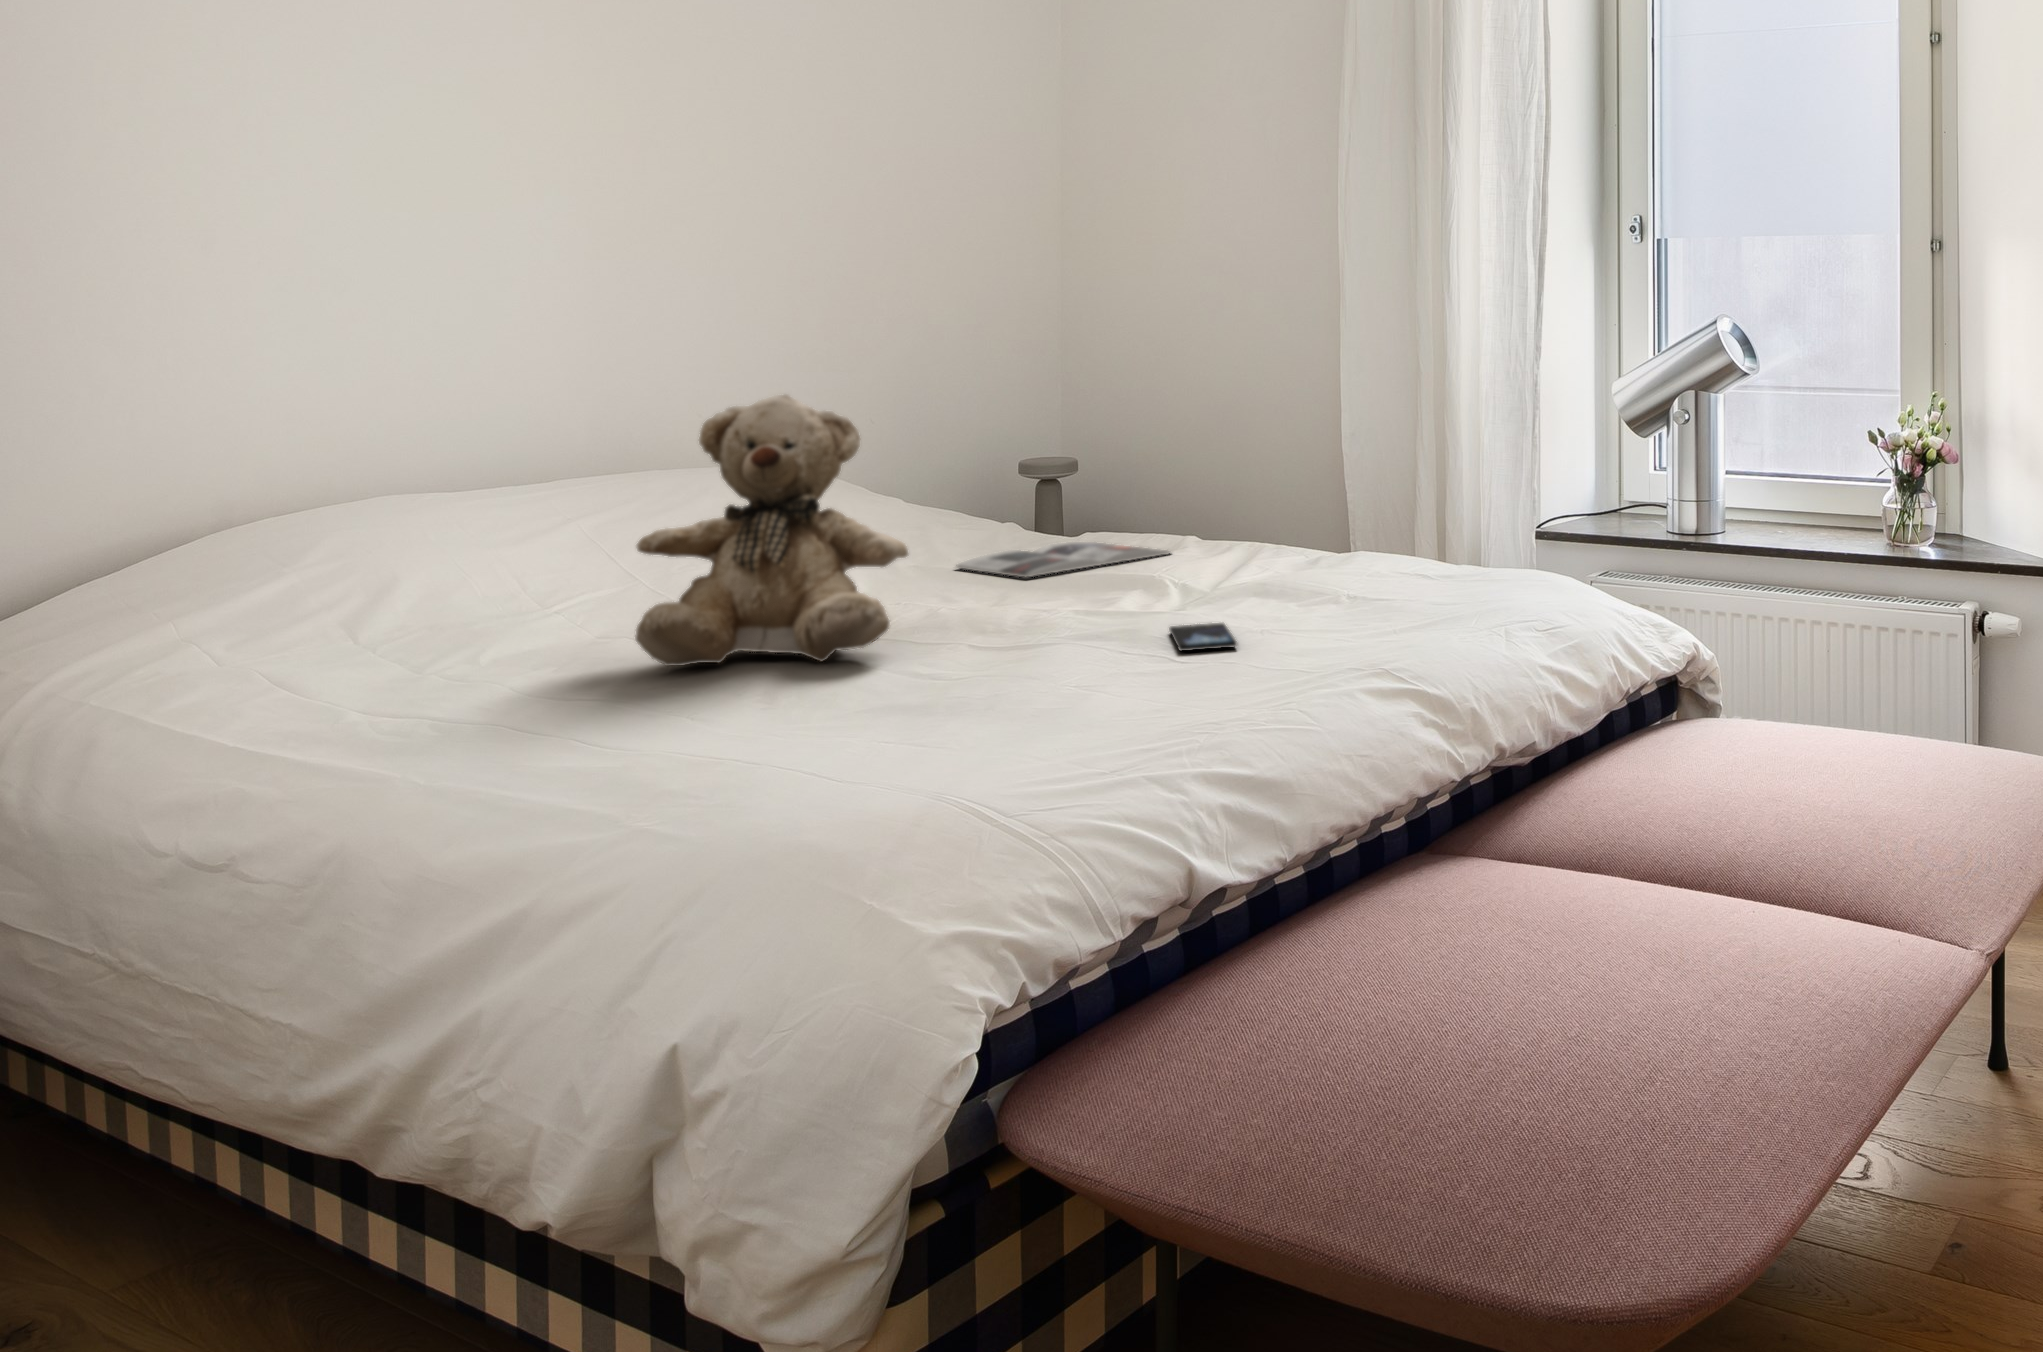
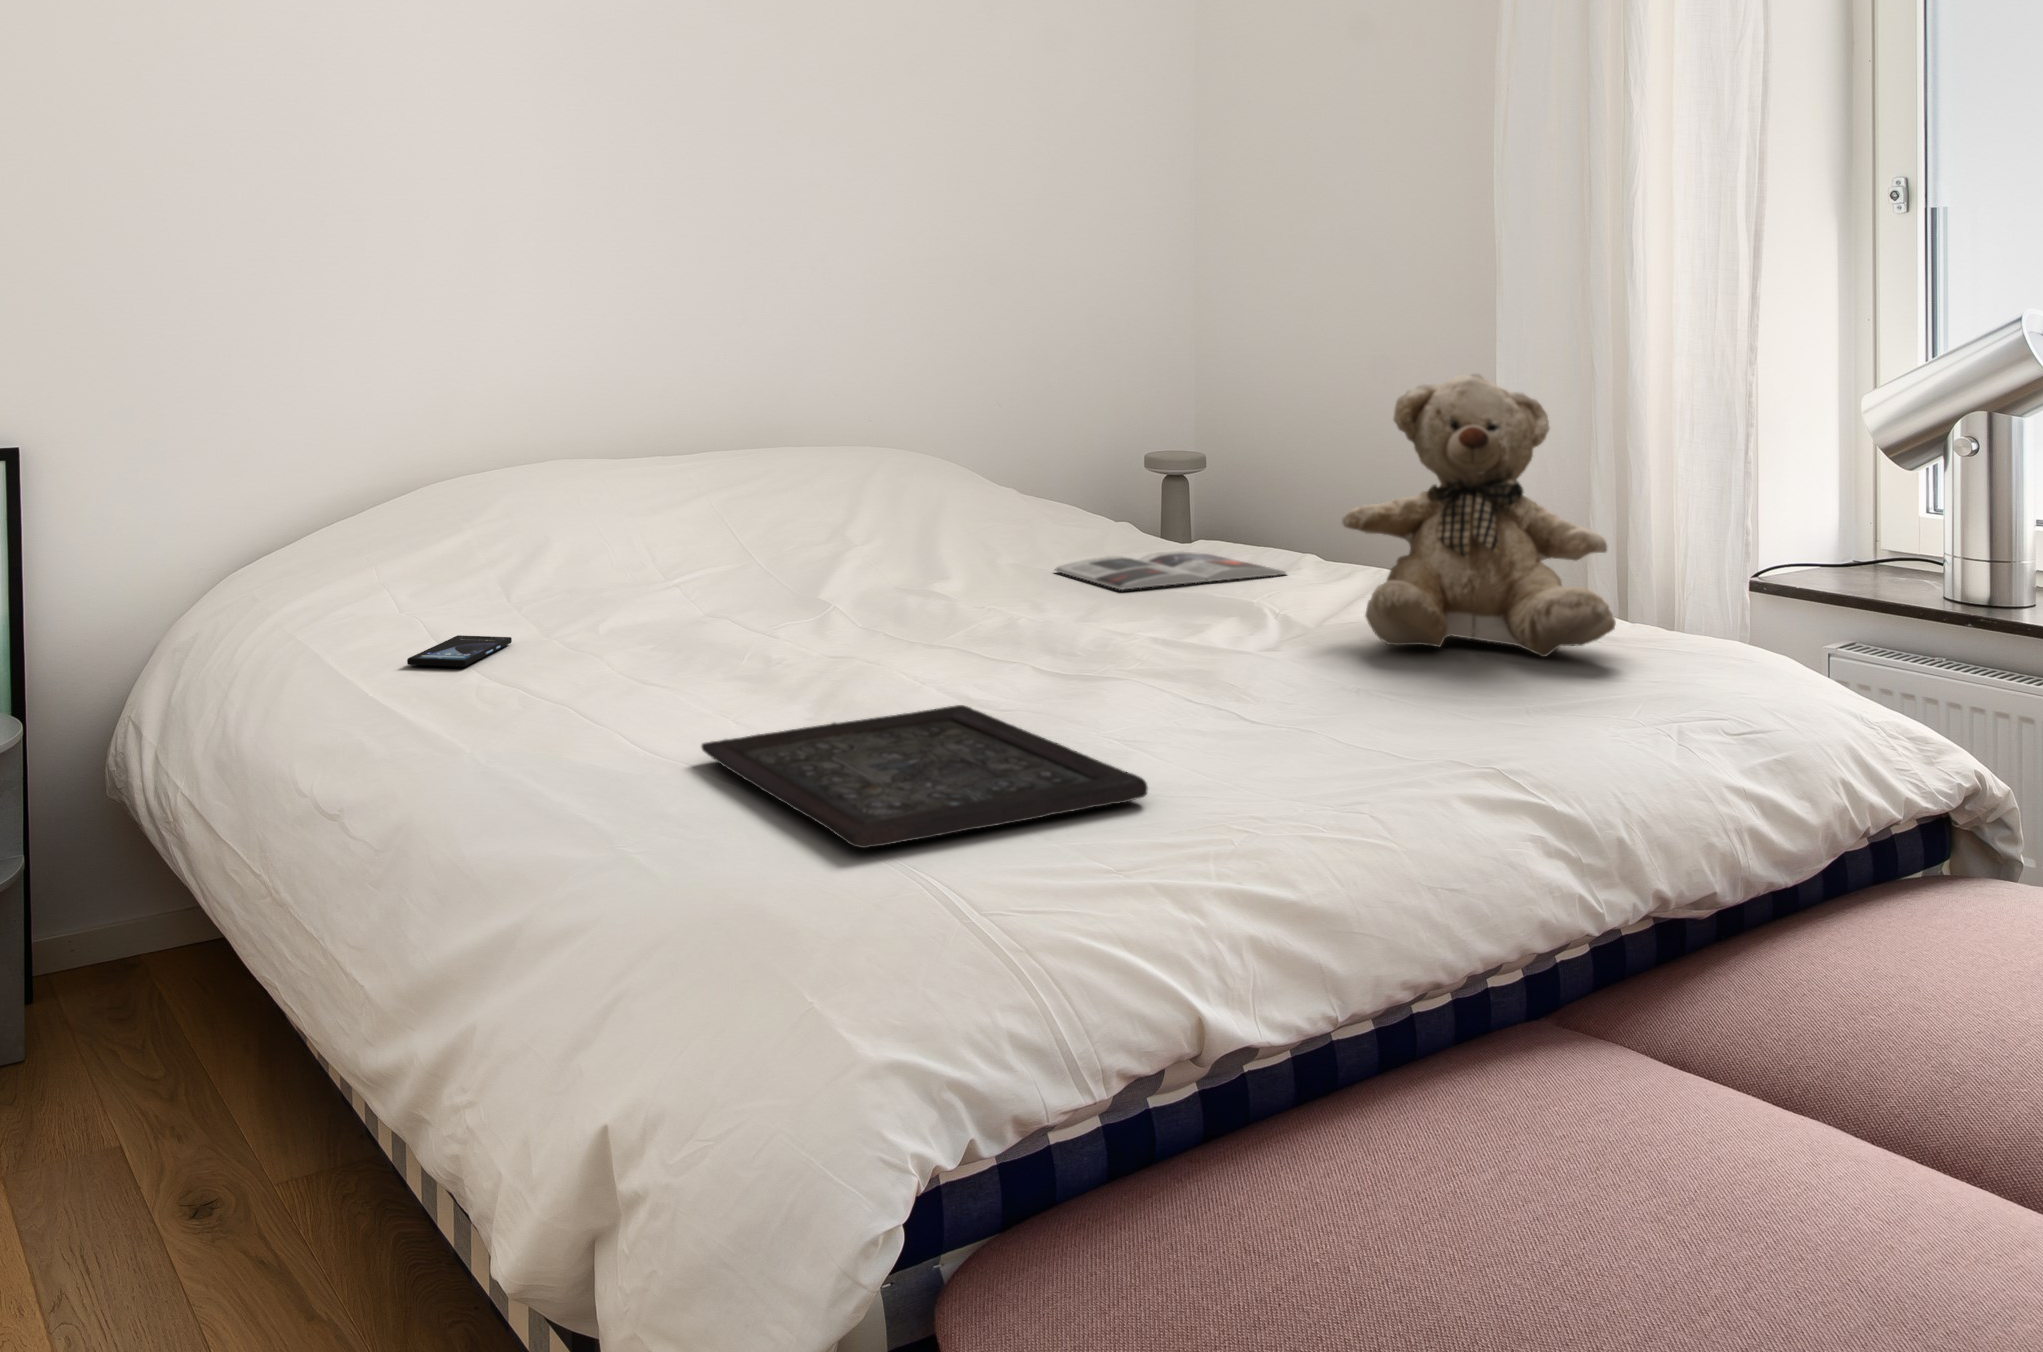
teddy bear: present [635,394,908,666] -> present [1342,373,1616,657]
smartphone: present [1169,623,1237,651] -> present [407,635,512,667]
tray: none [682,676,1118,787] -> present [702,705,1148,848]

